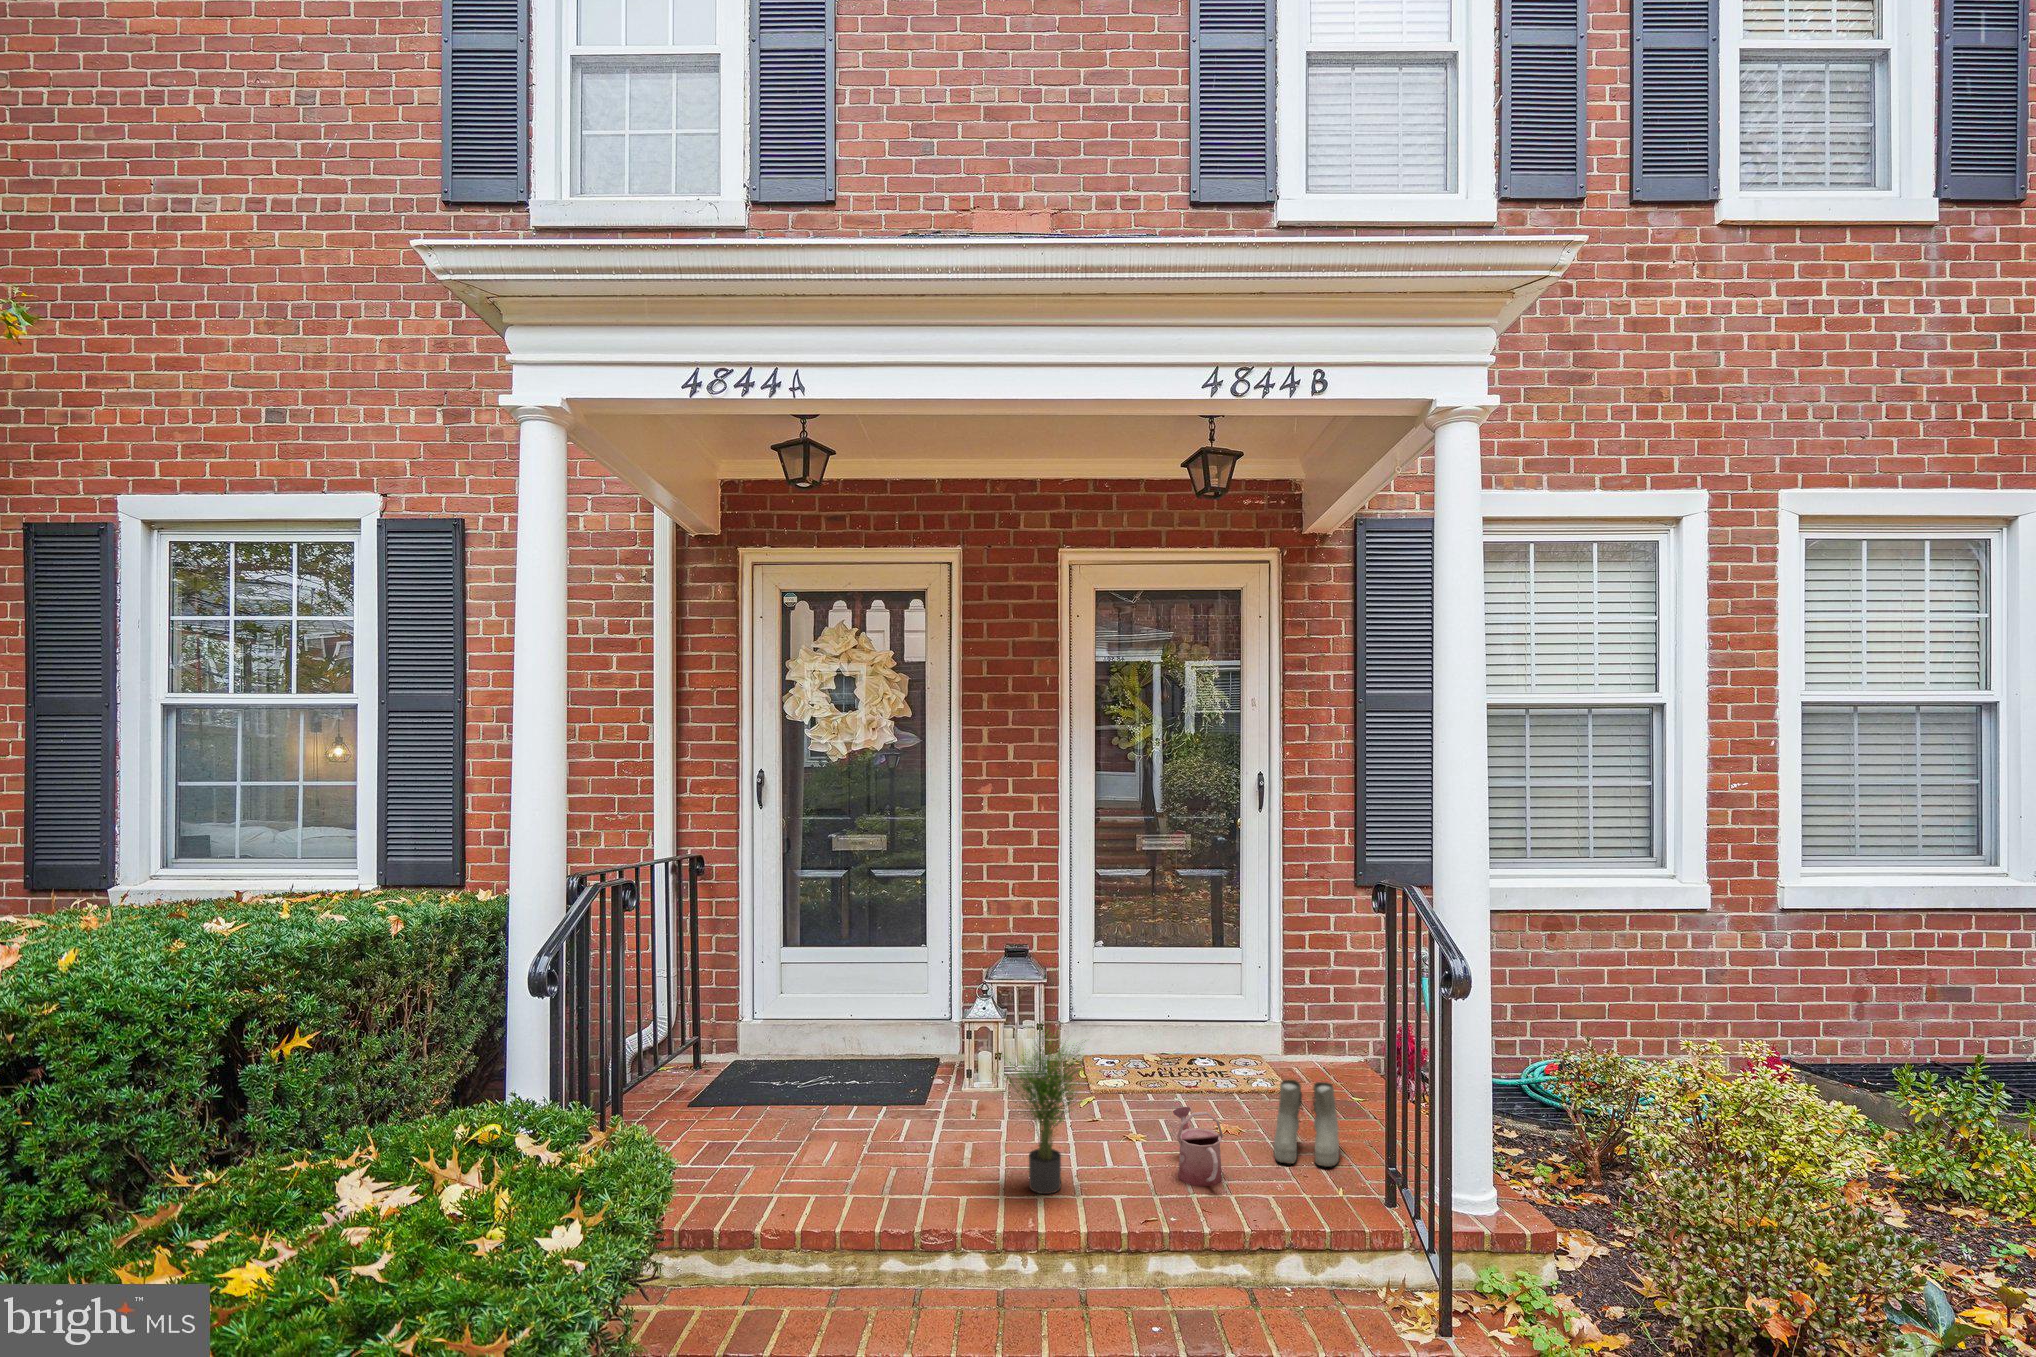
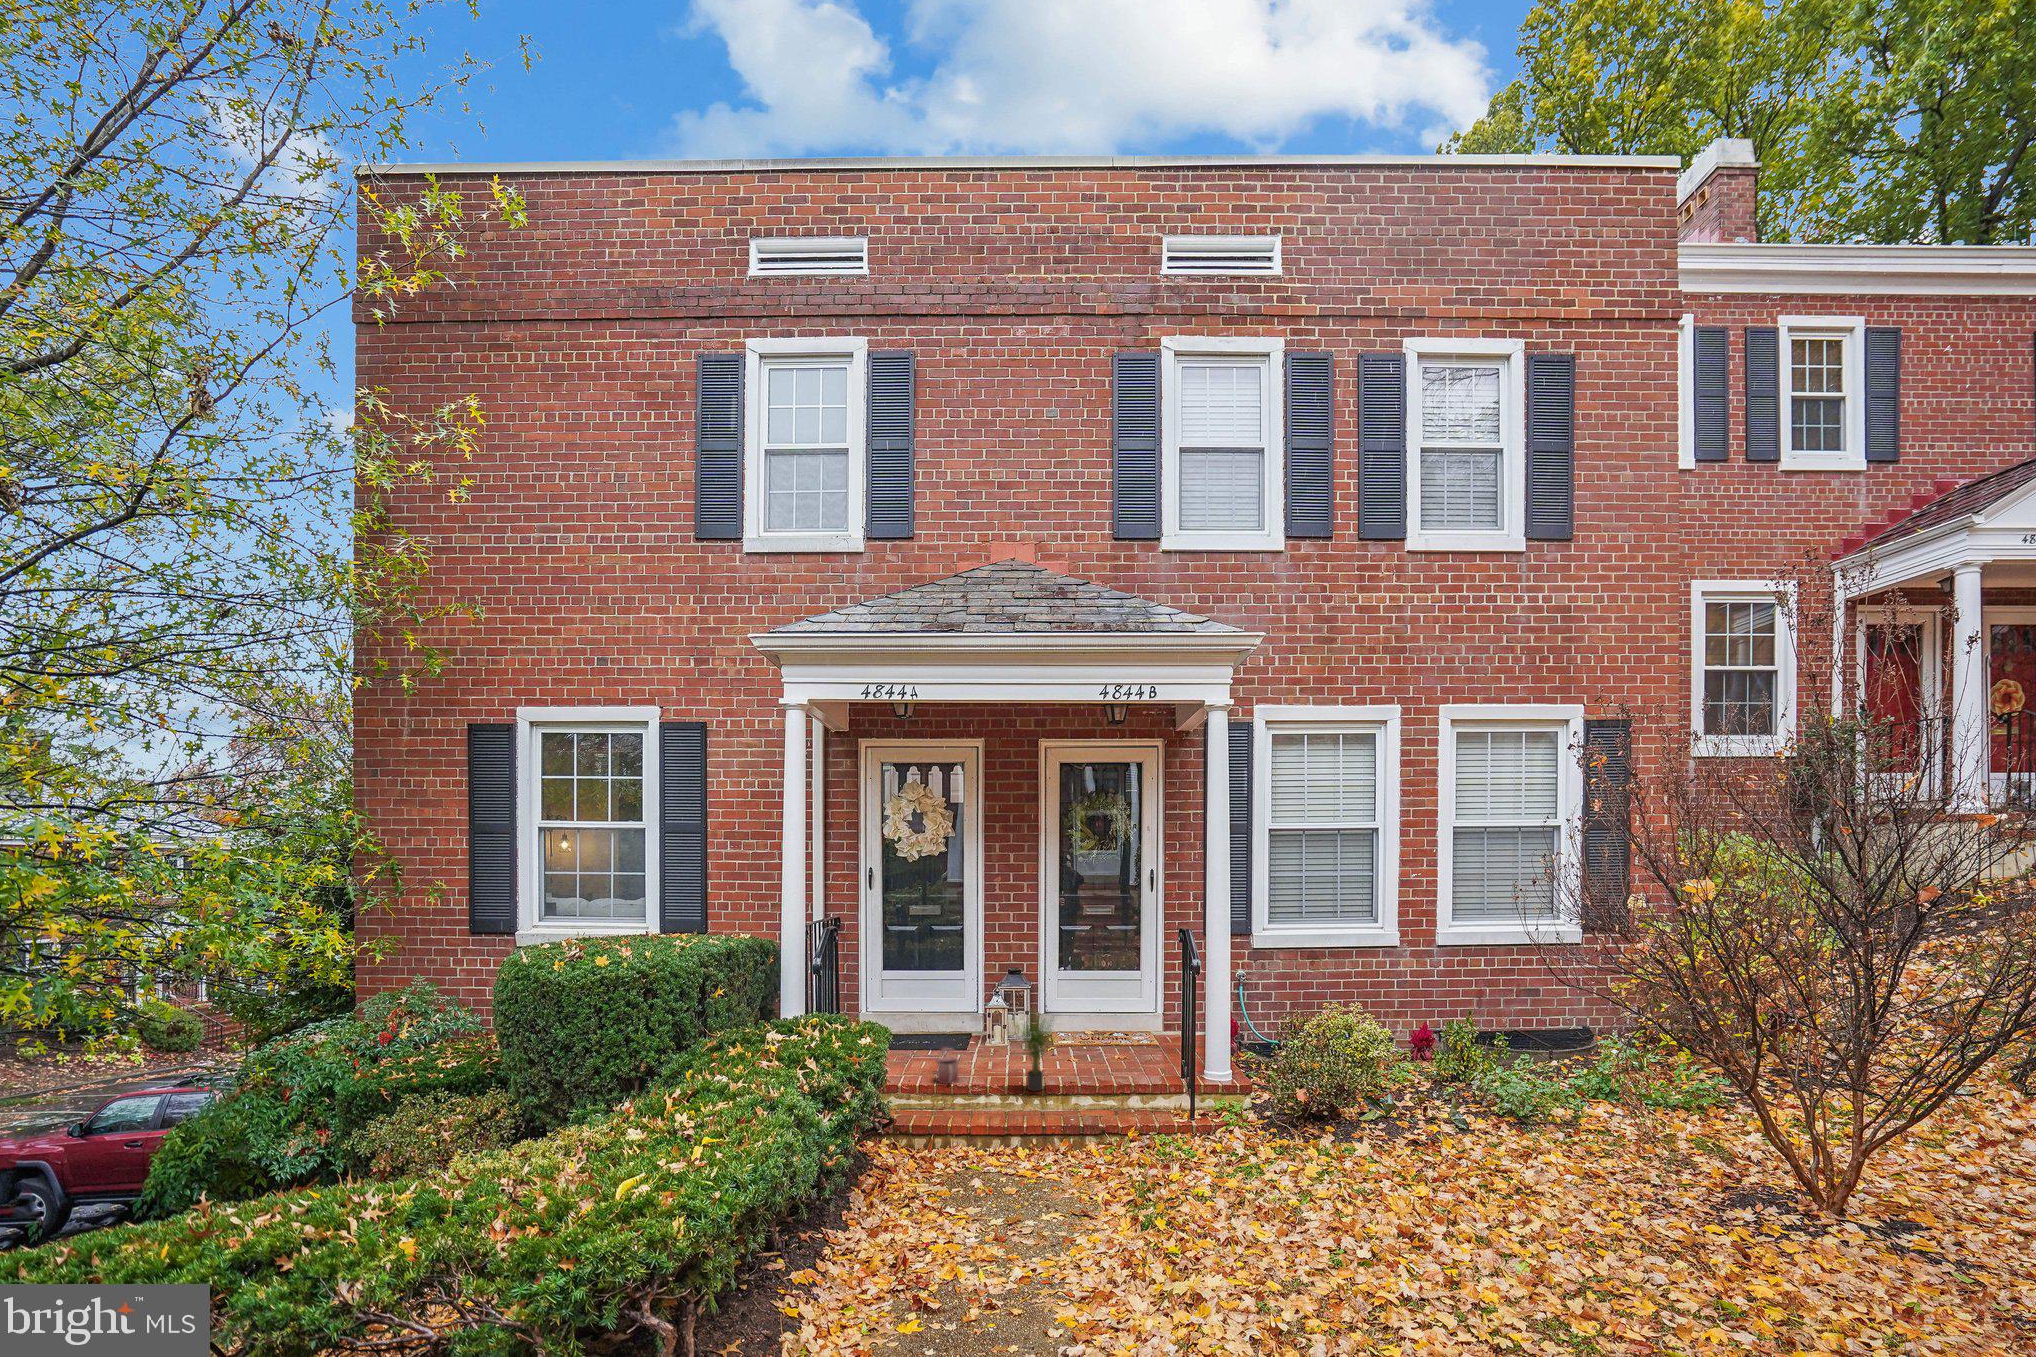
boots: present [1274,1080,1339,1167] -> none [1151,1036,1183,1079]
watering can: present [1173,1107,1223,1186] -> present [937,1047,959,1084]

